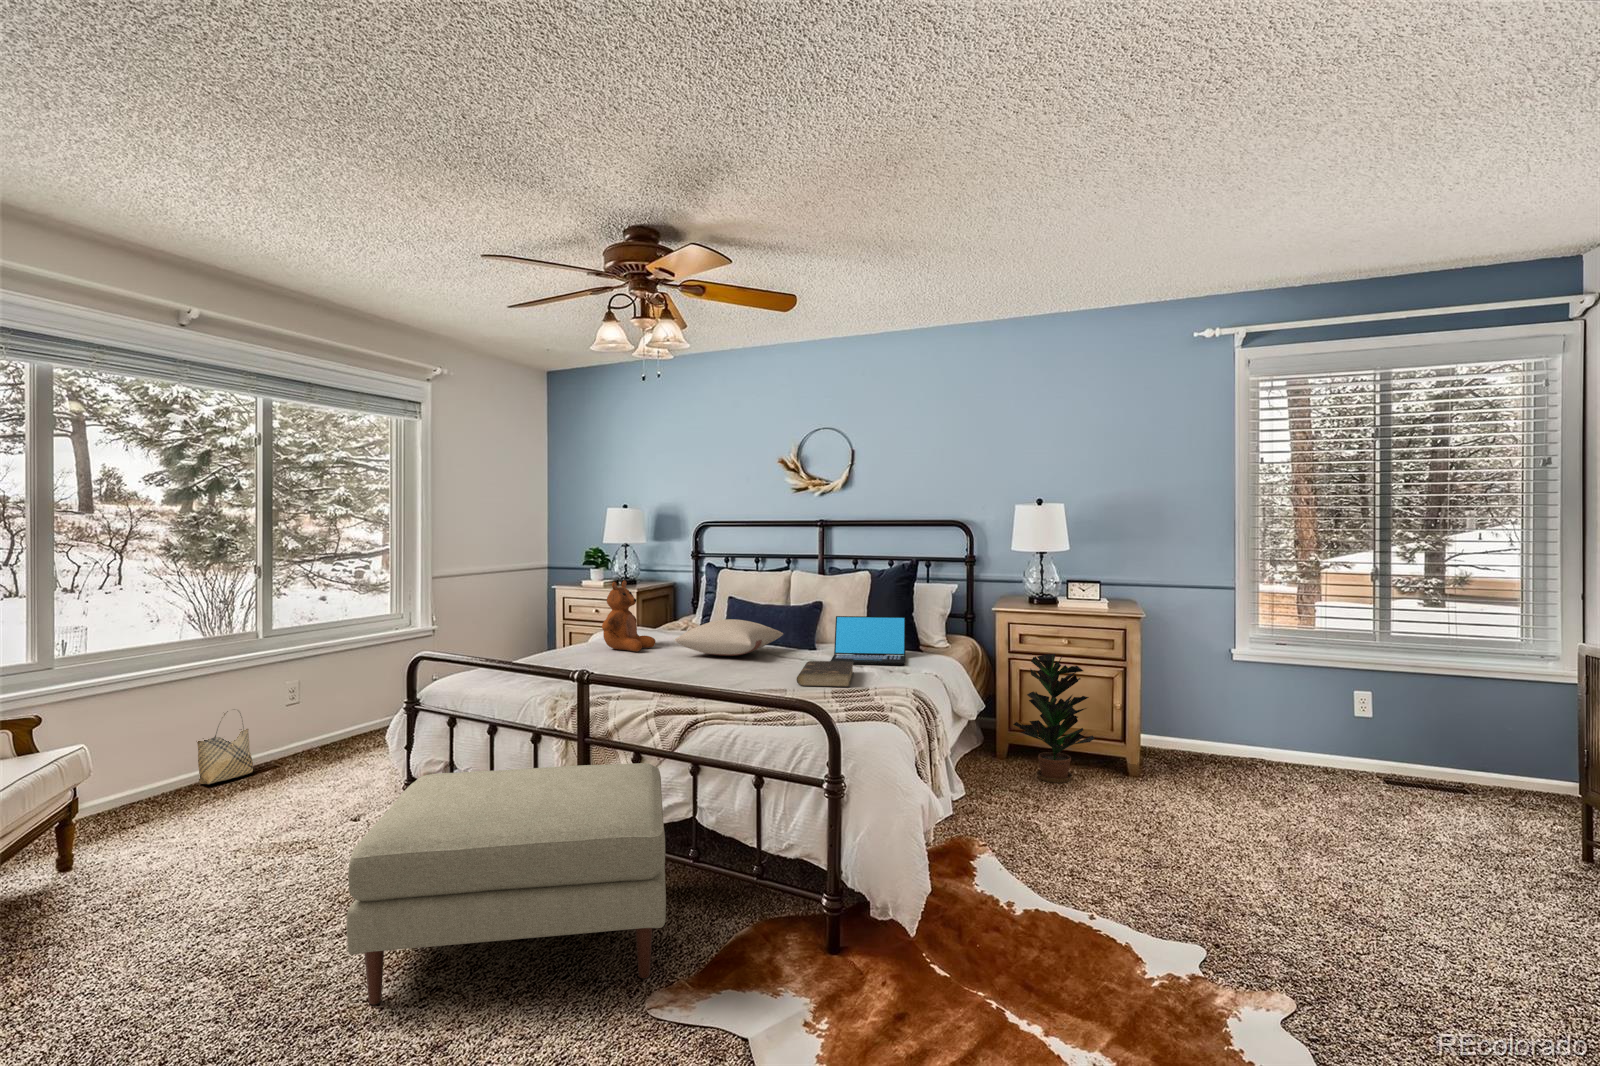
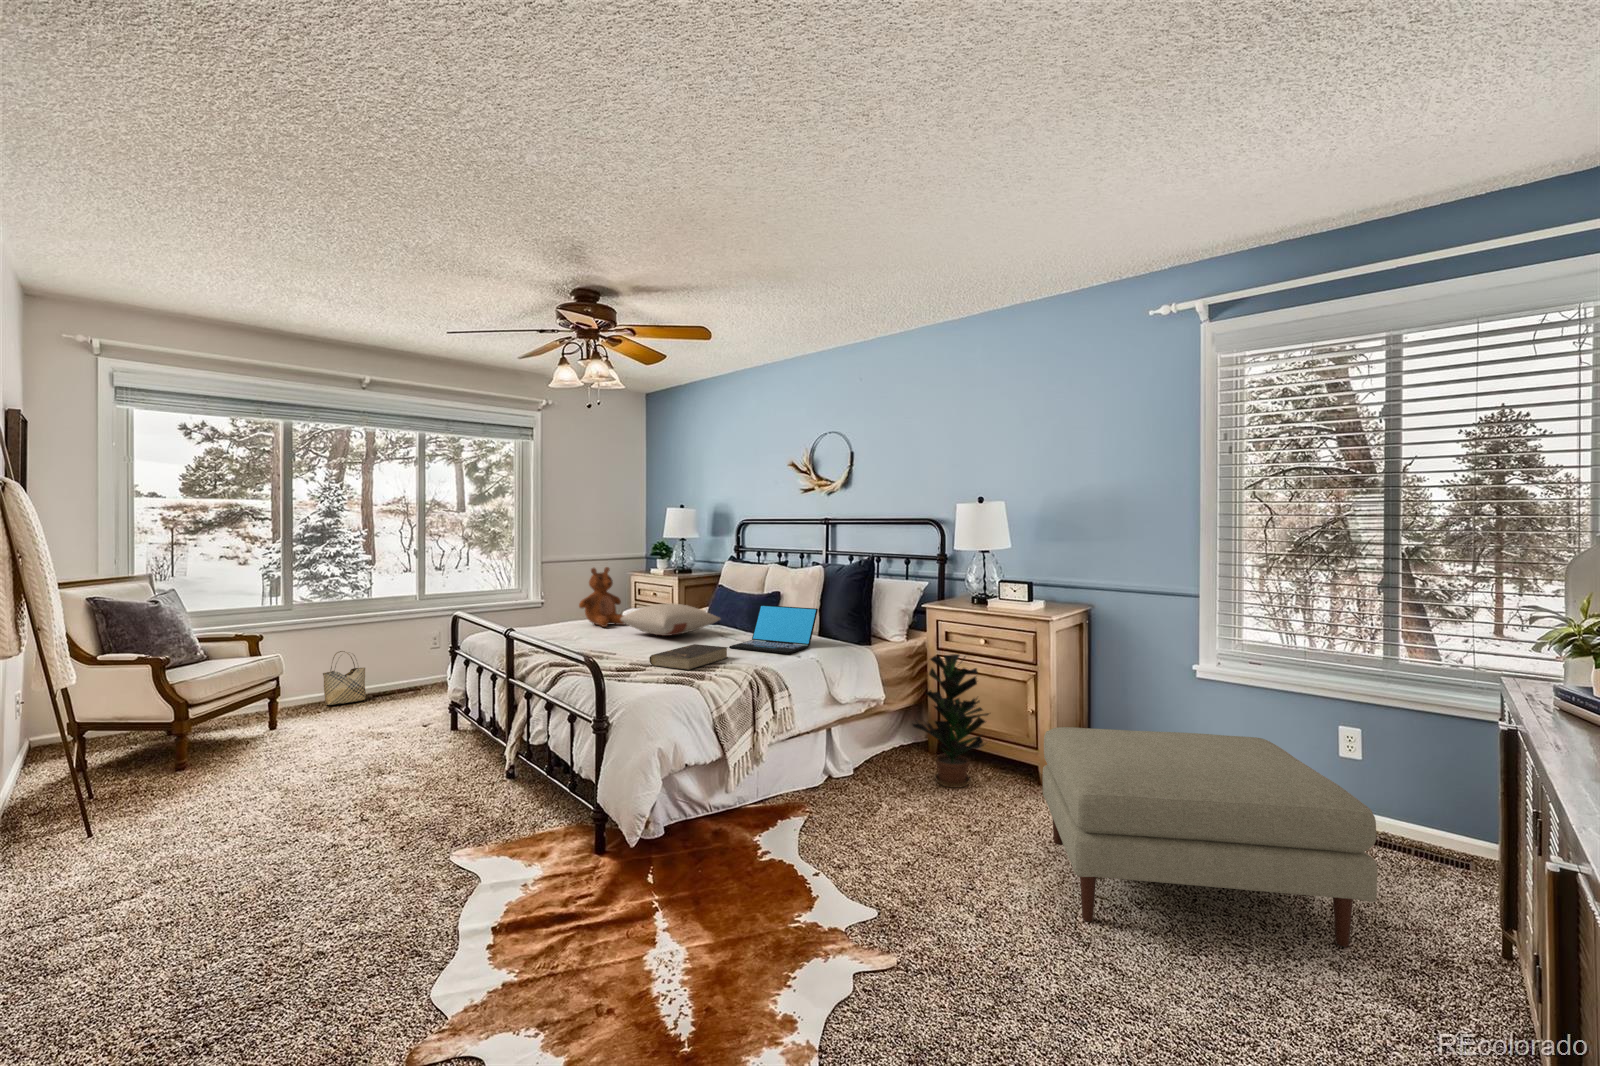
ottoman: present [347,763,666,1005] -> present [1043,727,1377,947]

